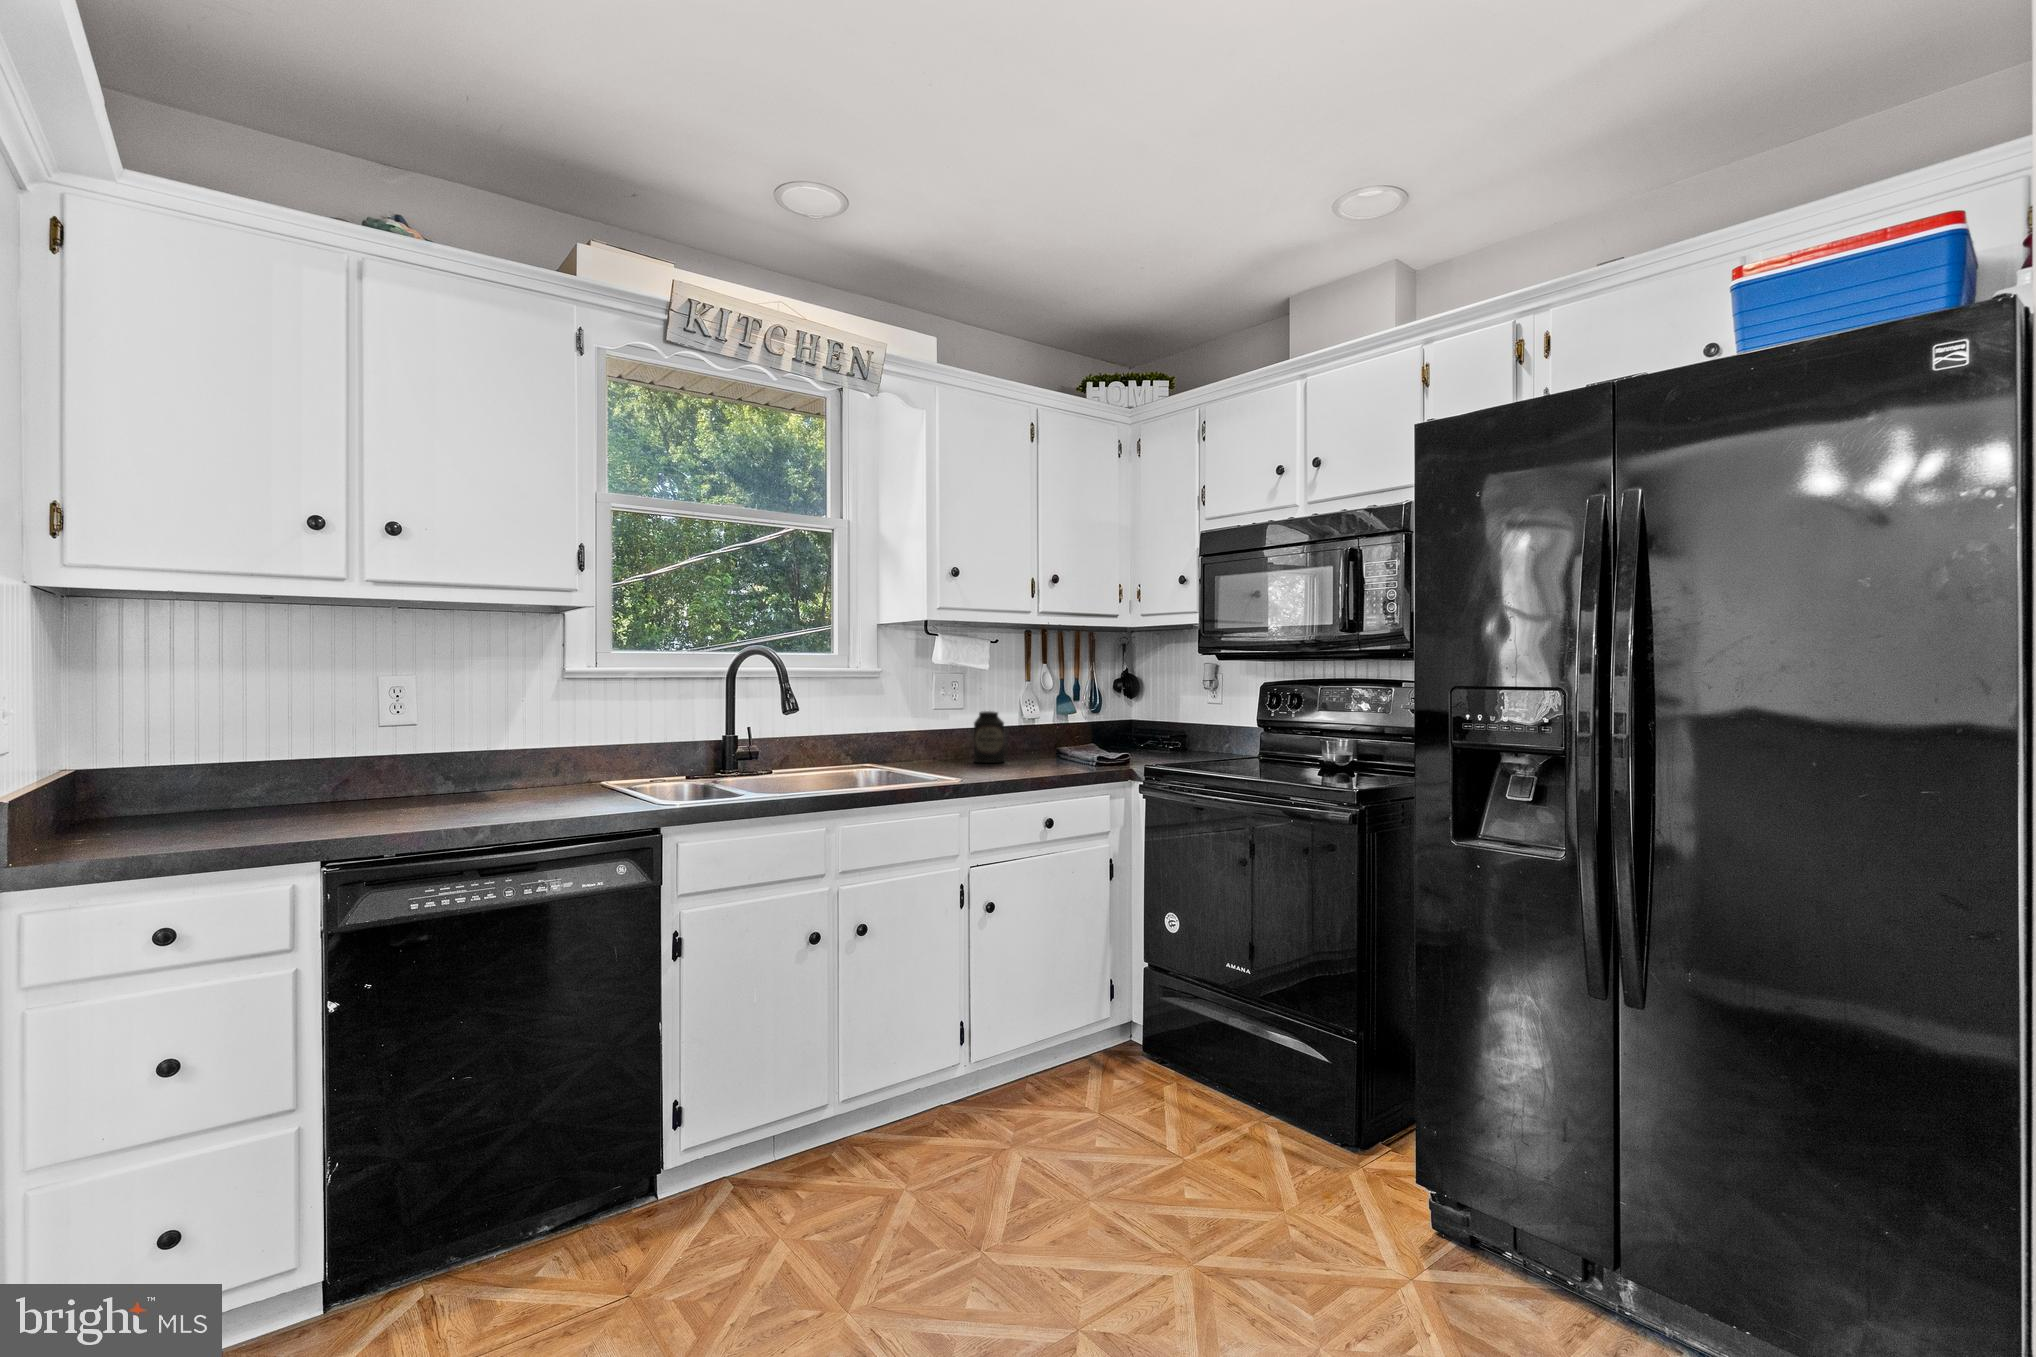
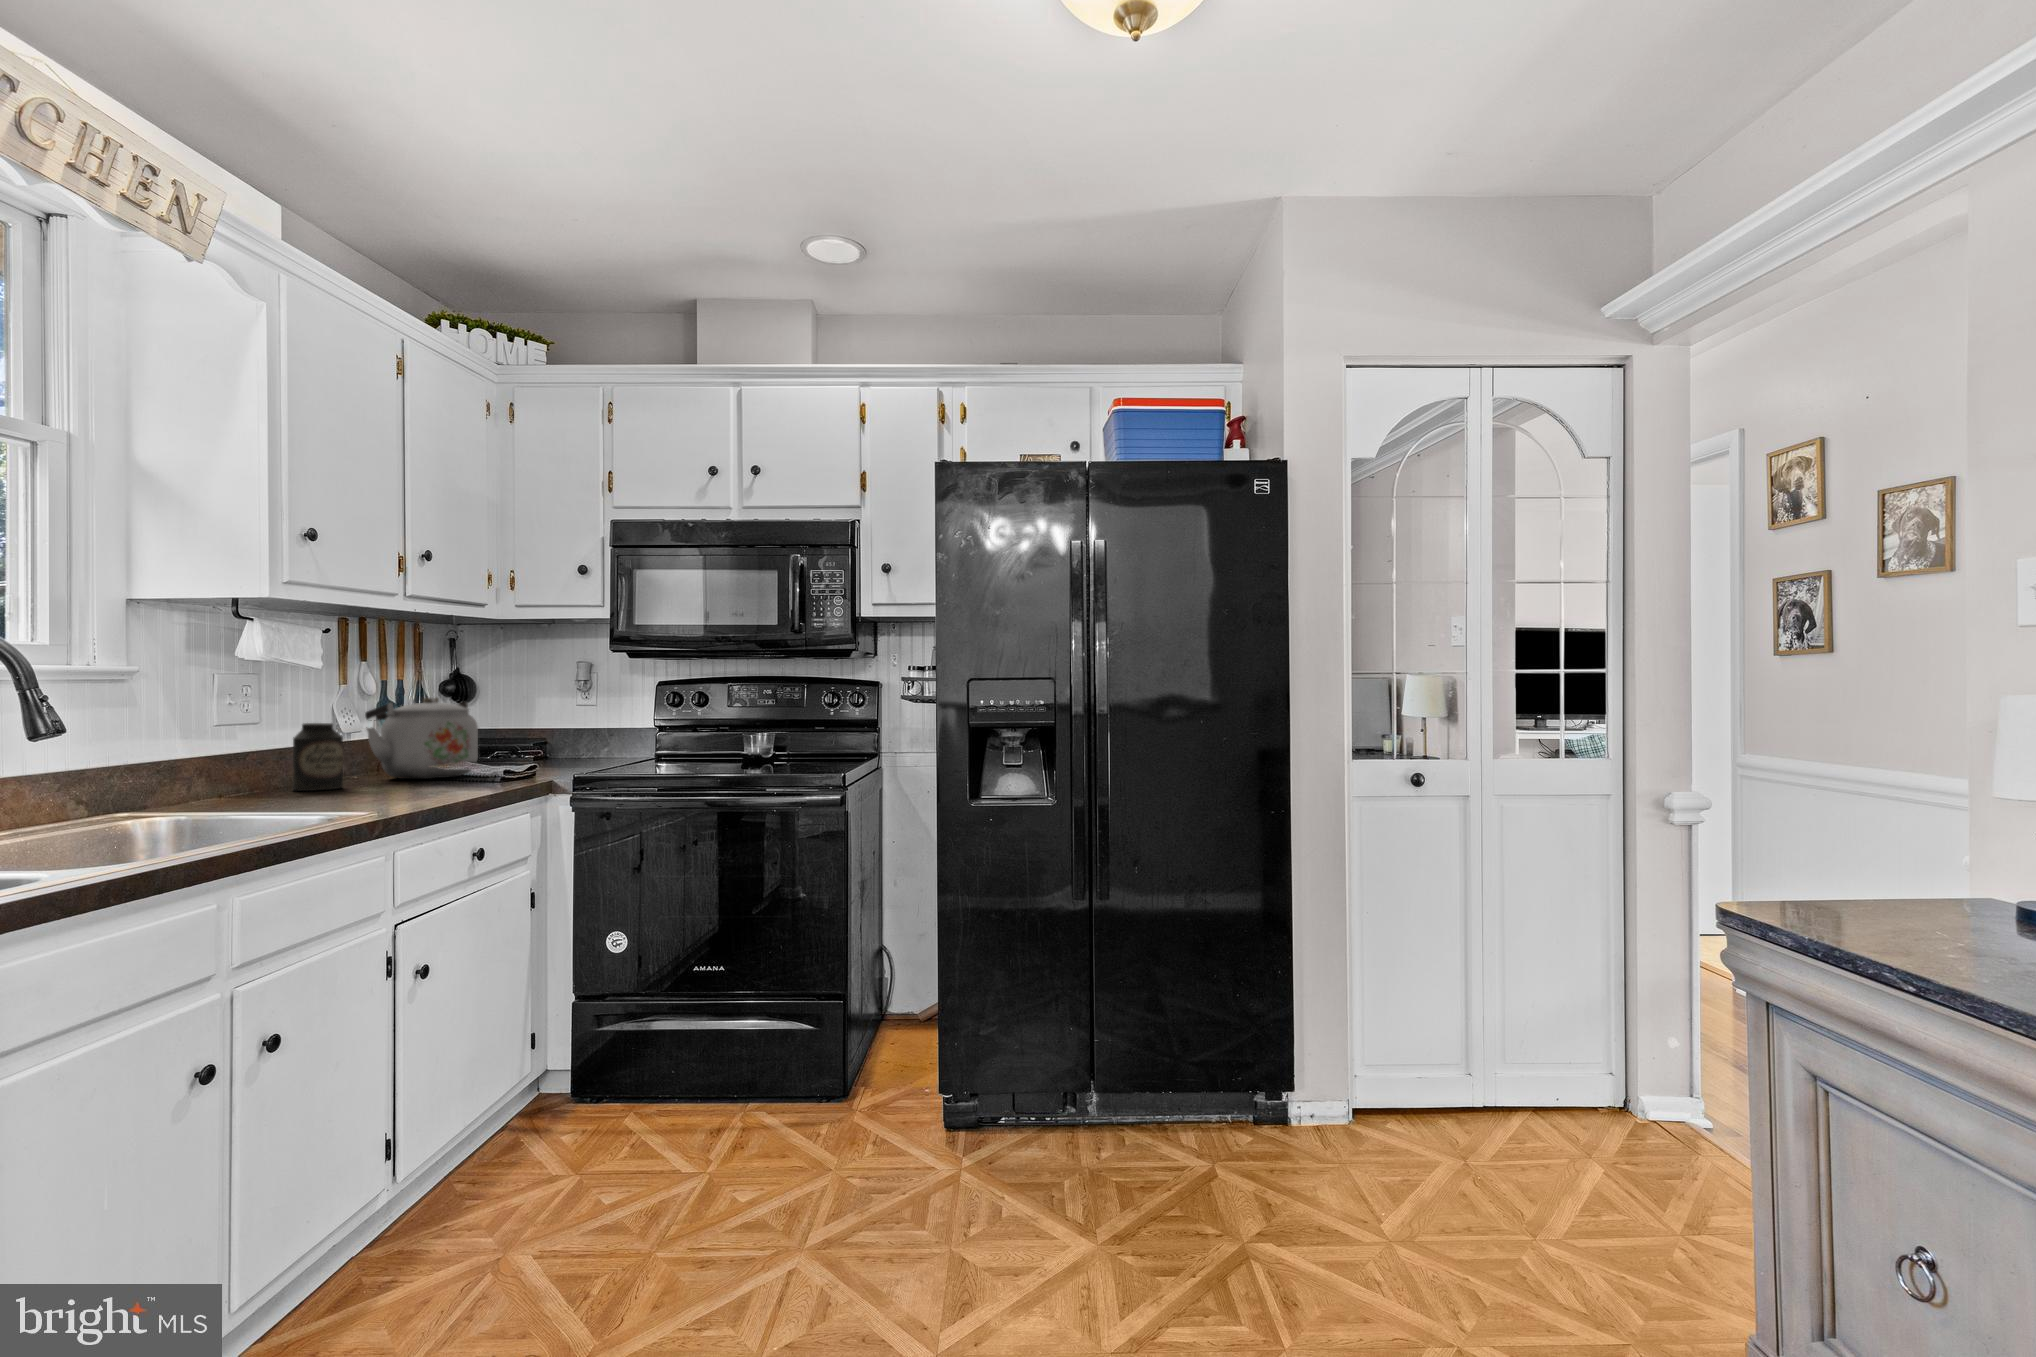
kettle: none [1029,692,1111,760] -> present [365,697,478,779]

